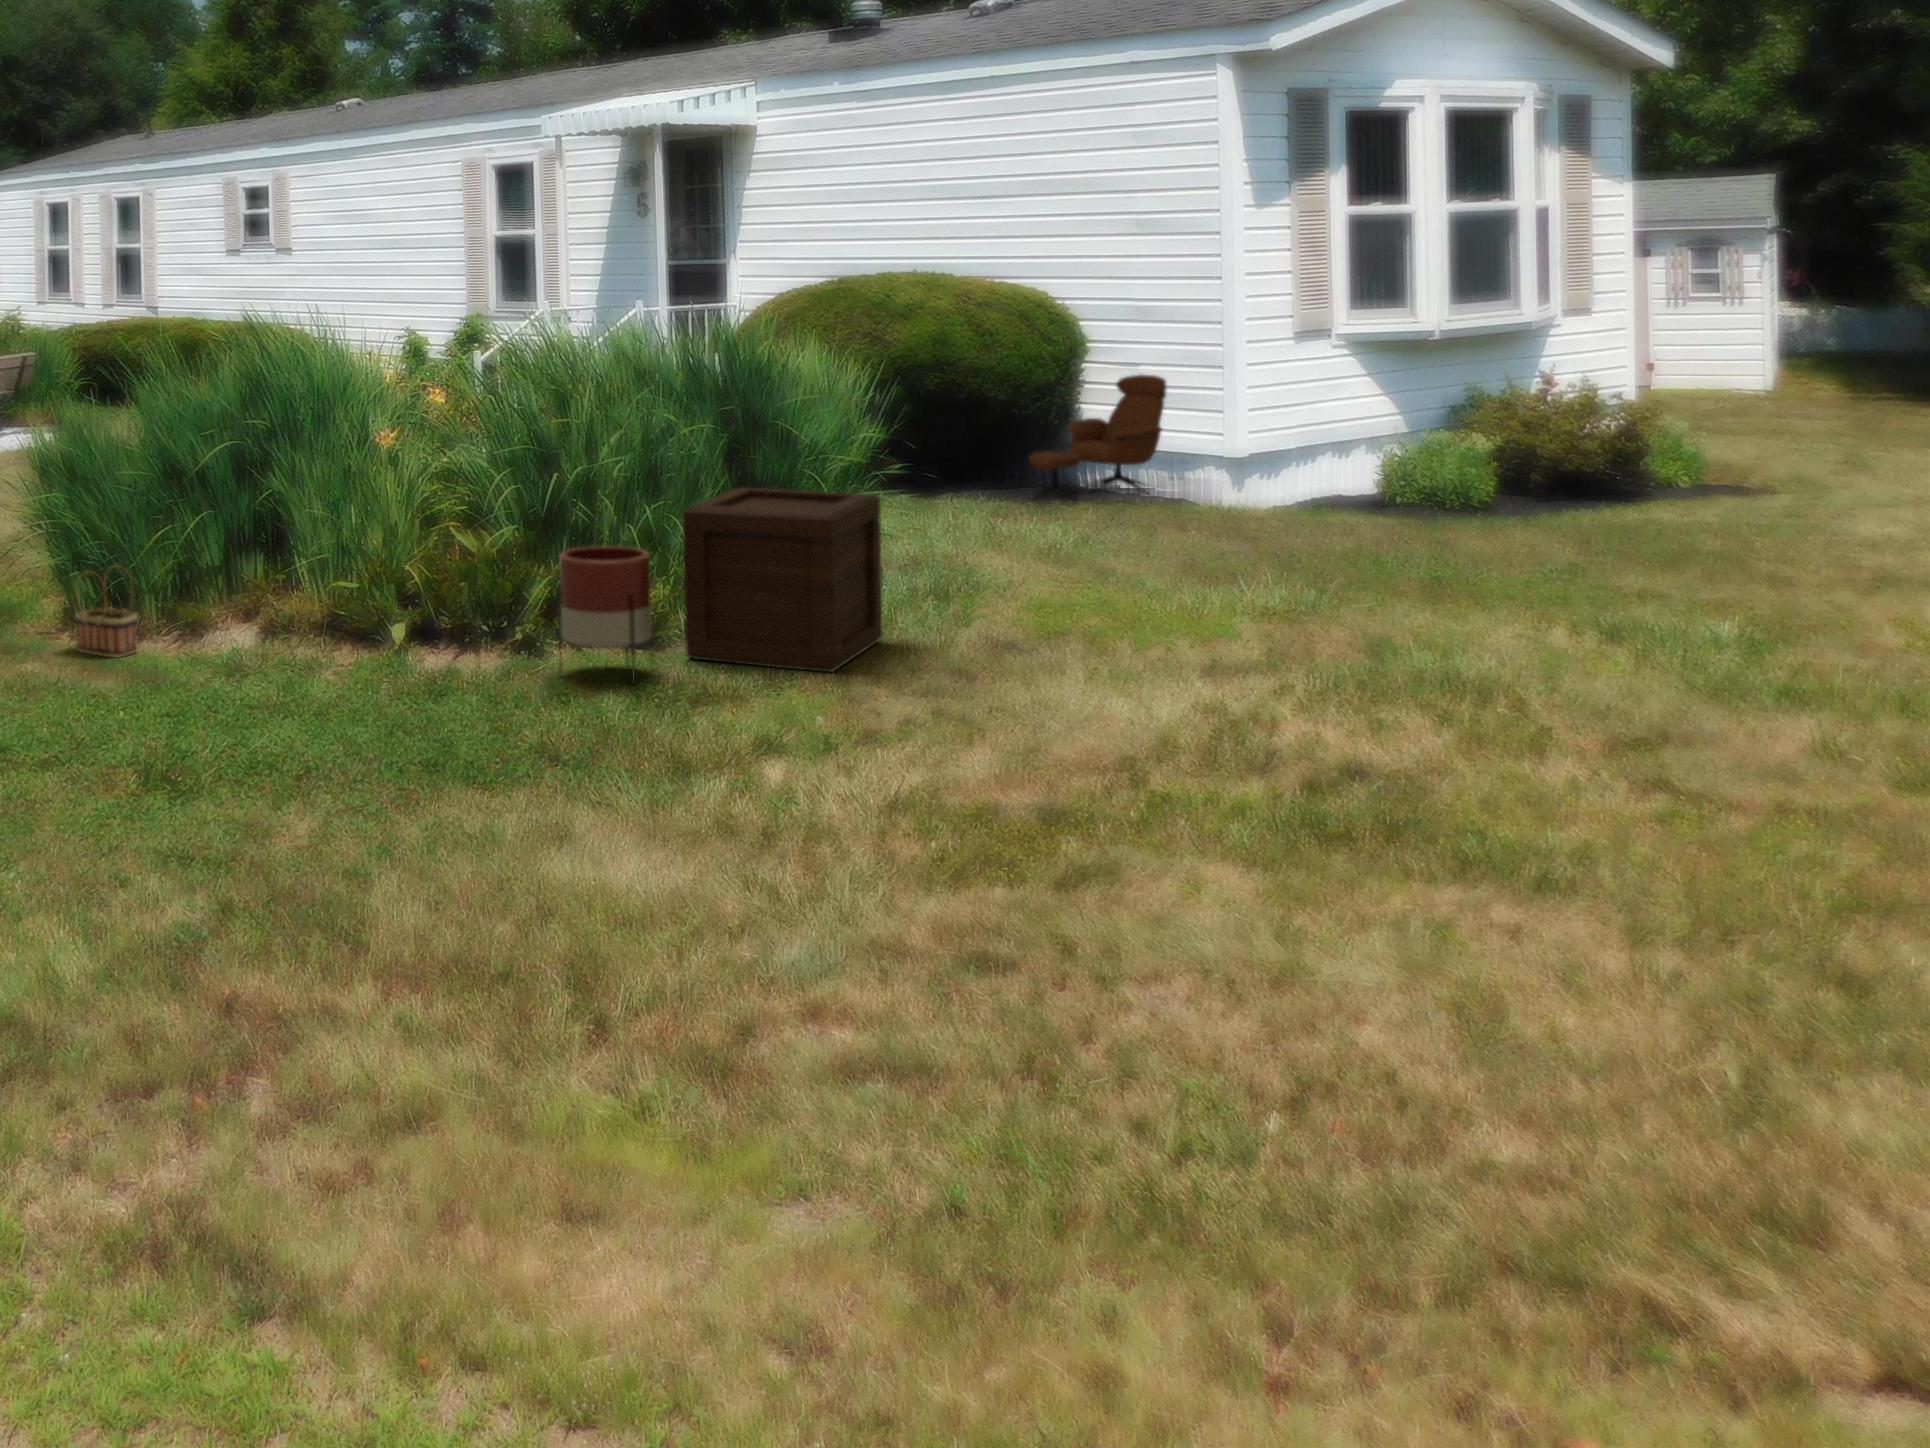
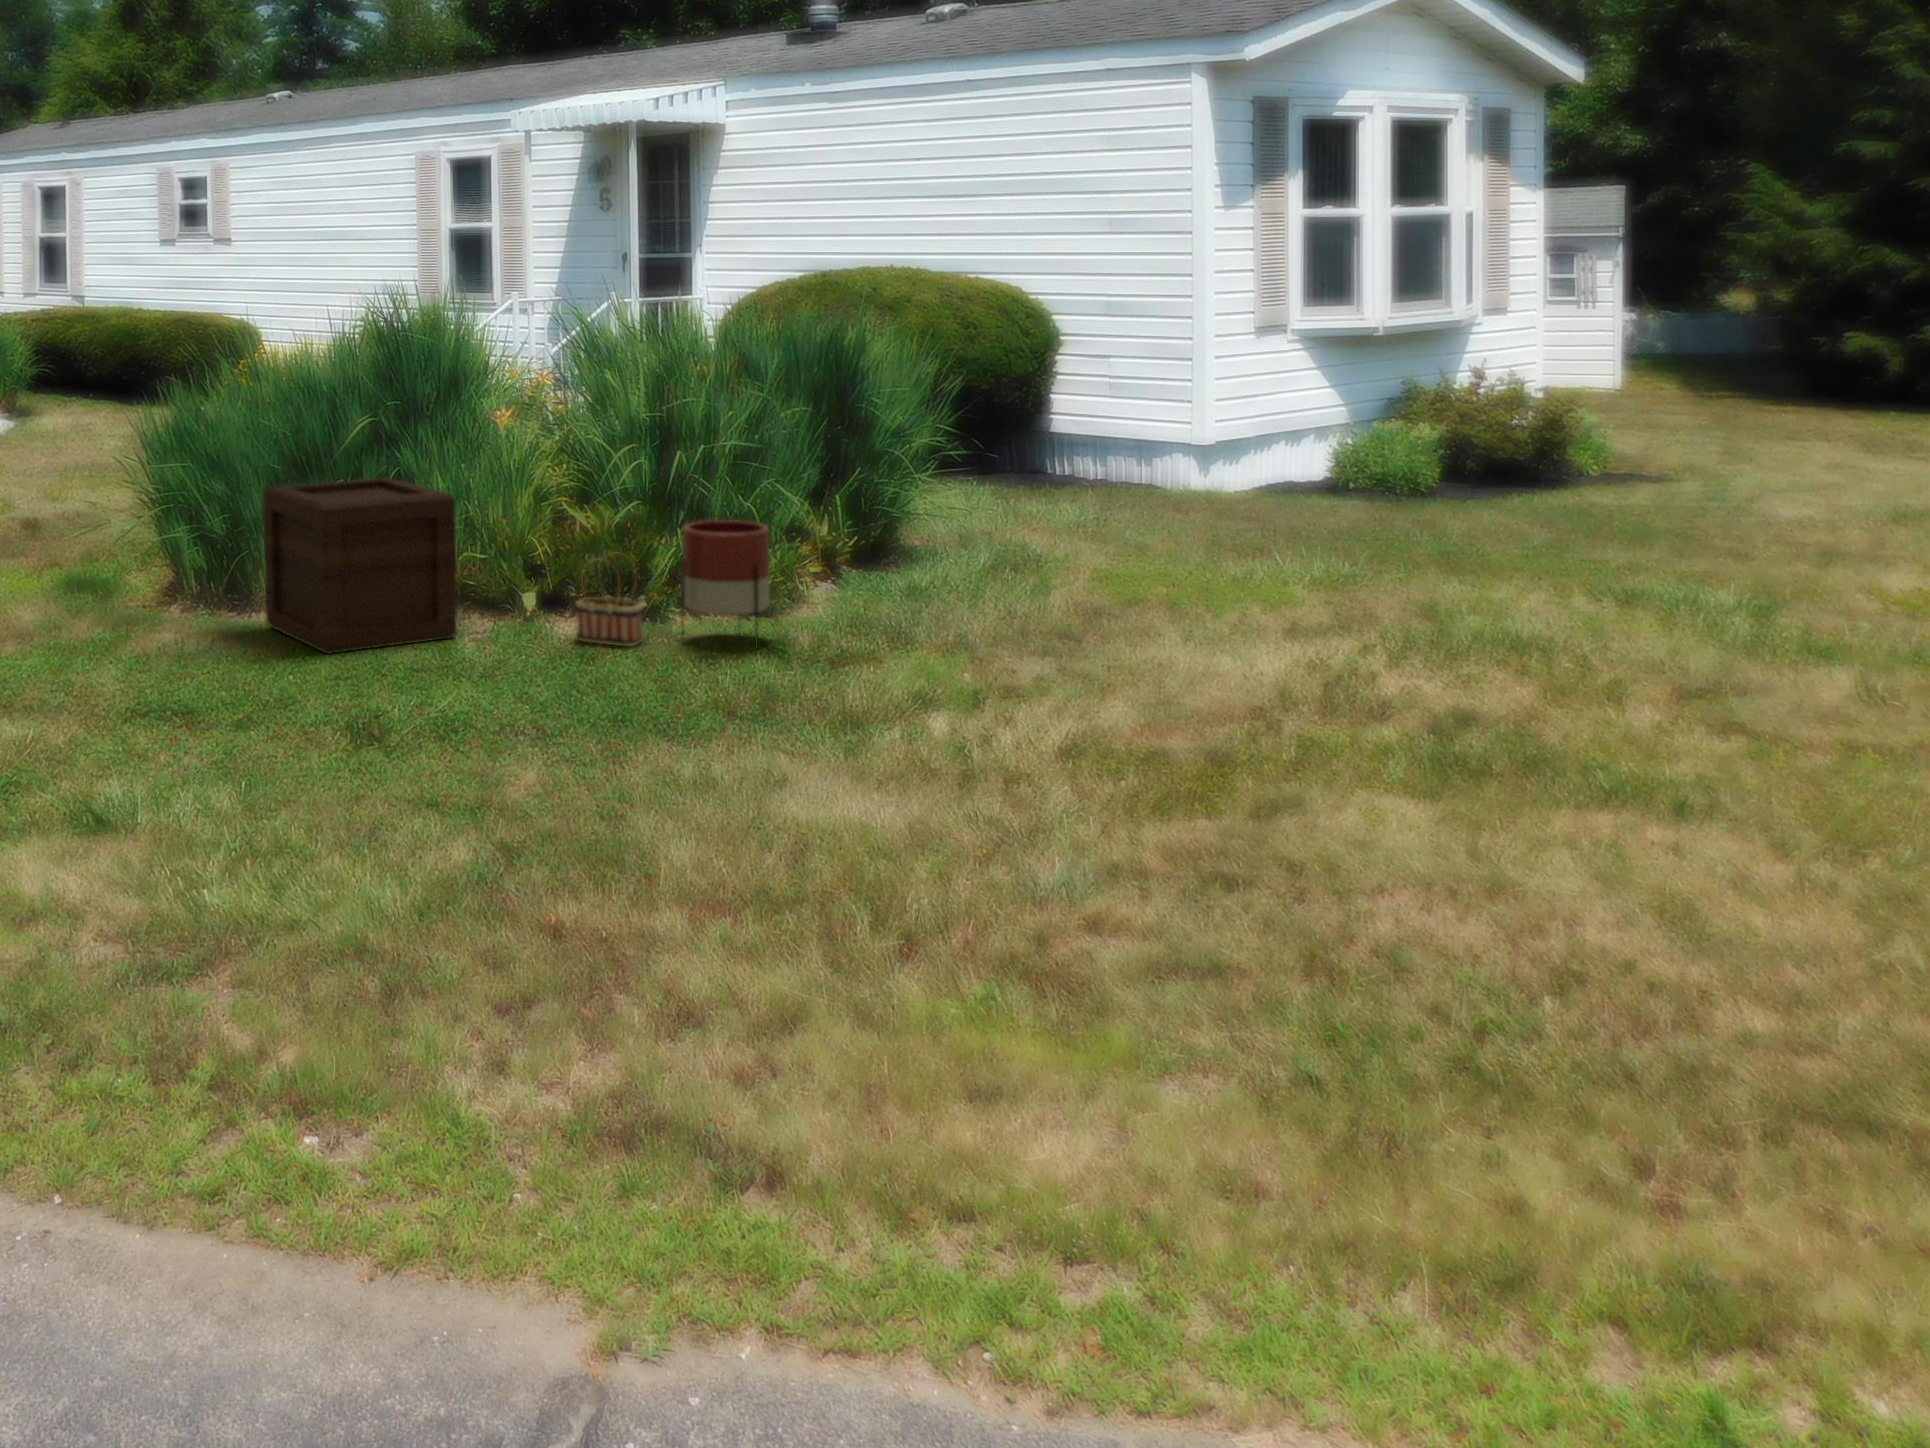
lounge chair: present [1029,374,1166,496] -> none [1019,365,1144,483]
wooden crate: present [683,487,882,672] -> present [263,477,457,654]
basket: present [75,570,137,658] -> present [576,554,644,646]

